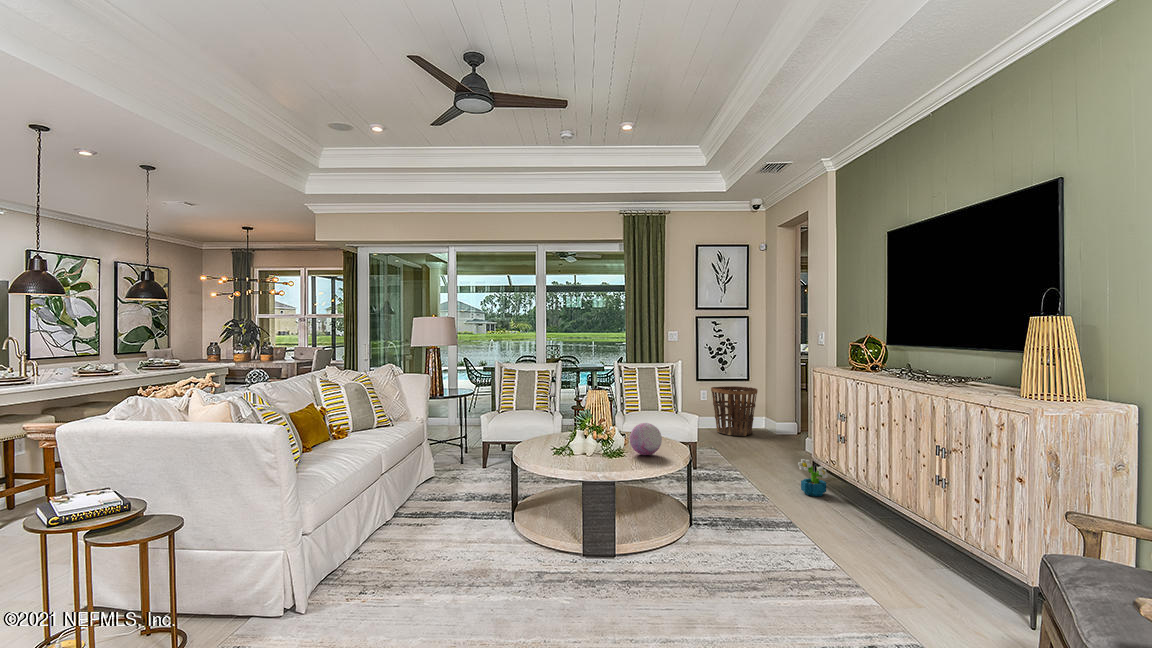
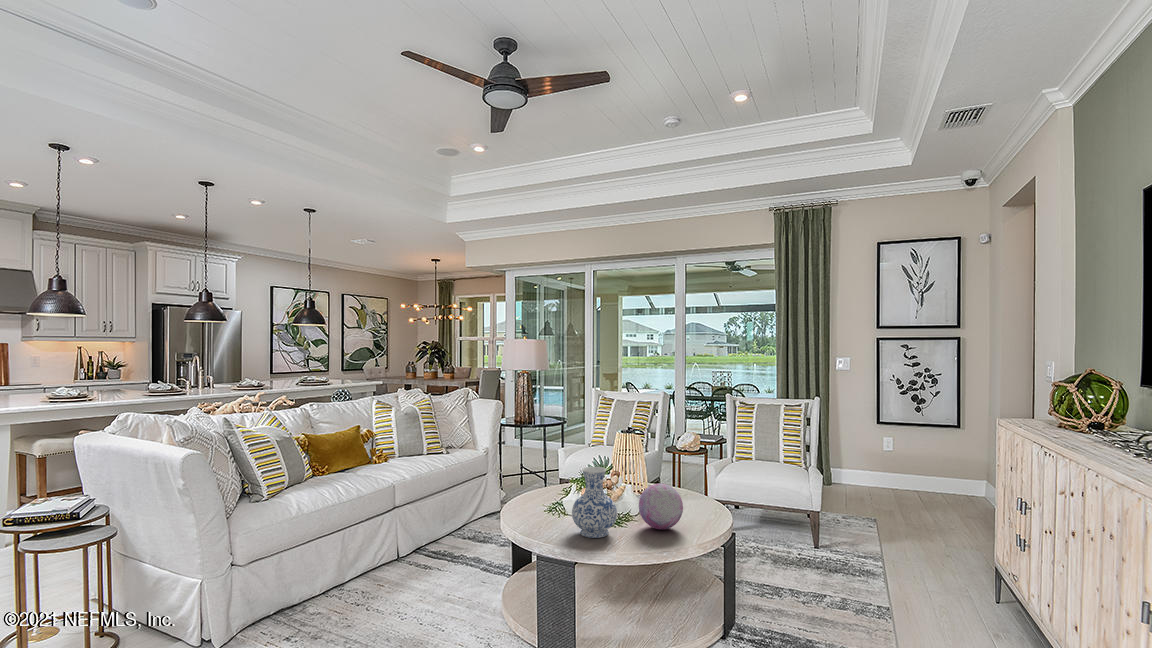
basket: present [711,386,758,436] -> none [895,434,969,508]
vase: none [593,414,627,465] -> present [572,467,617,538]
decorative plant: present [798,459,828,496] -> none [956,565,1010,633]

